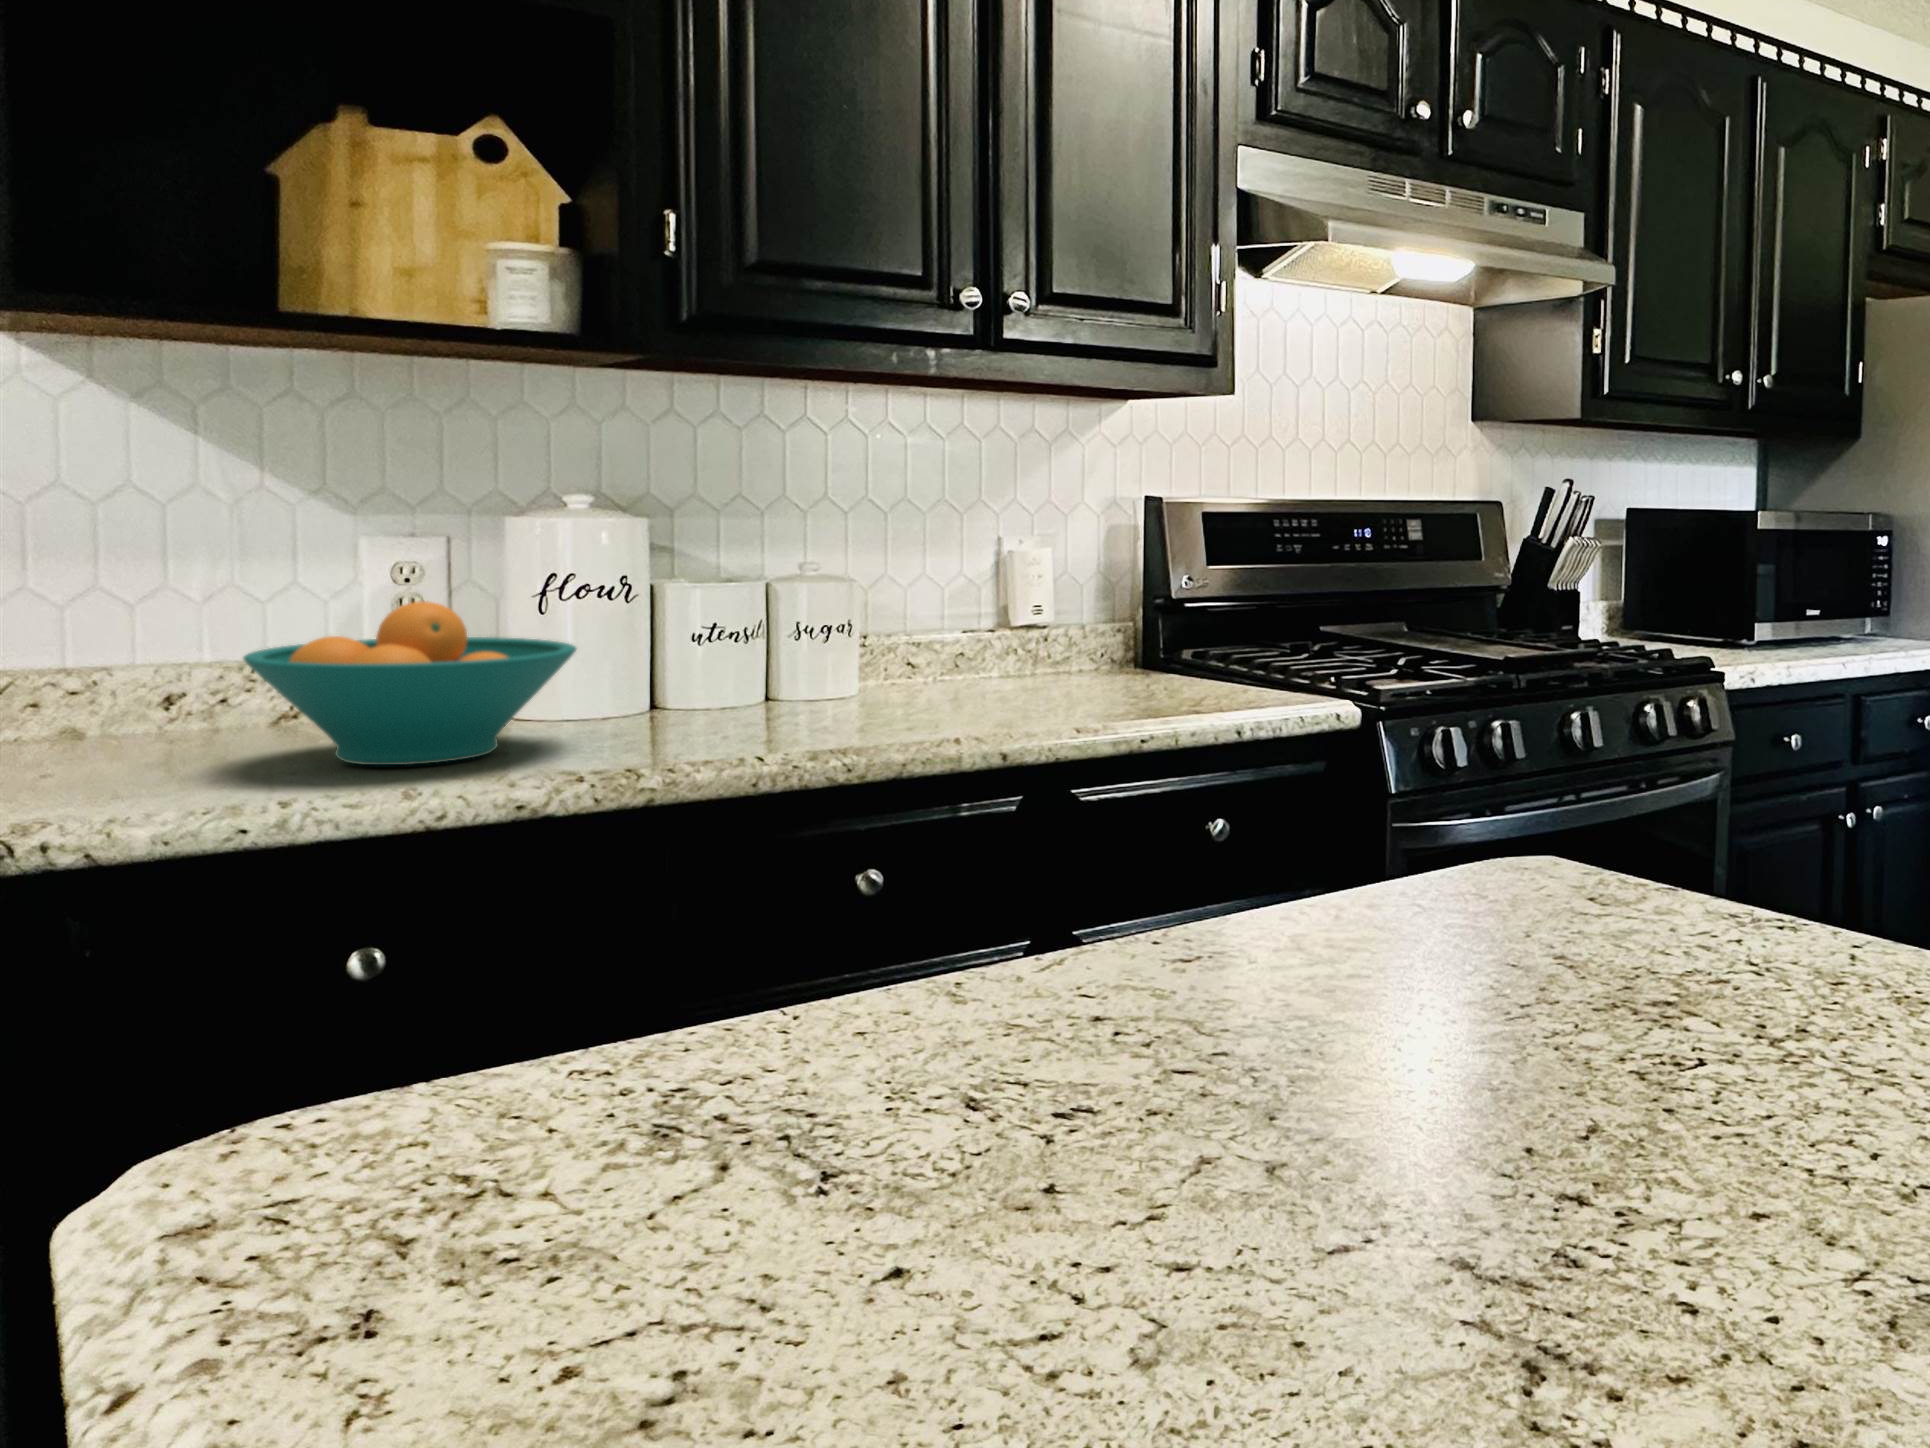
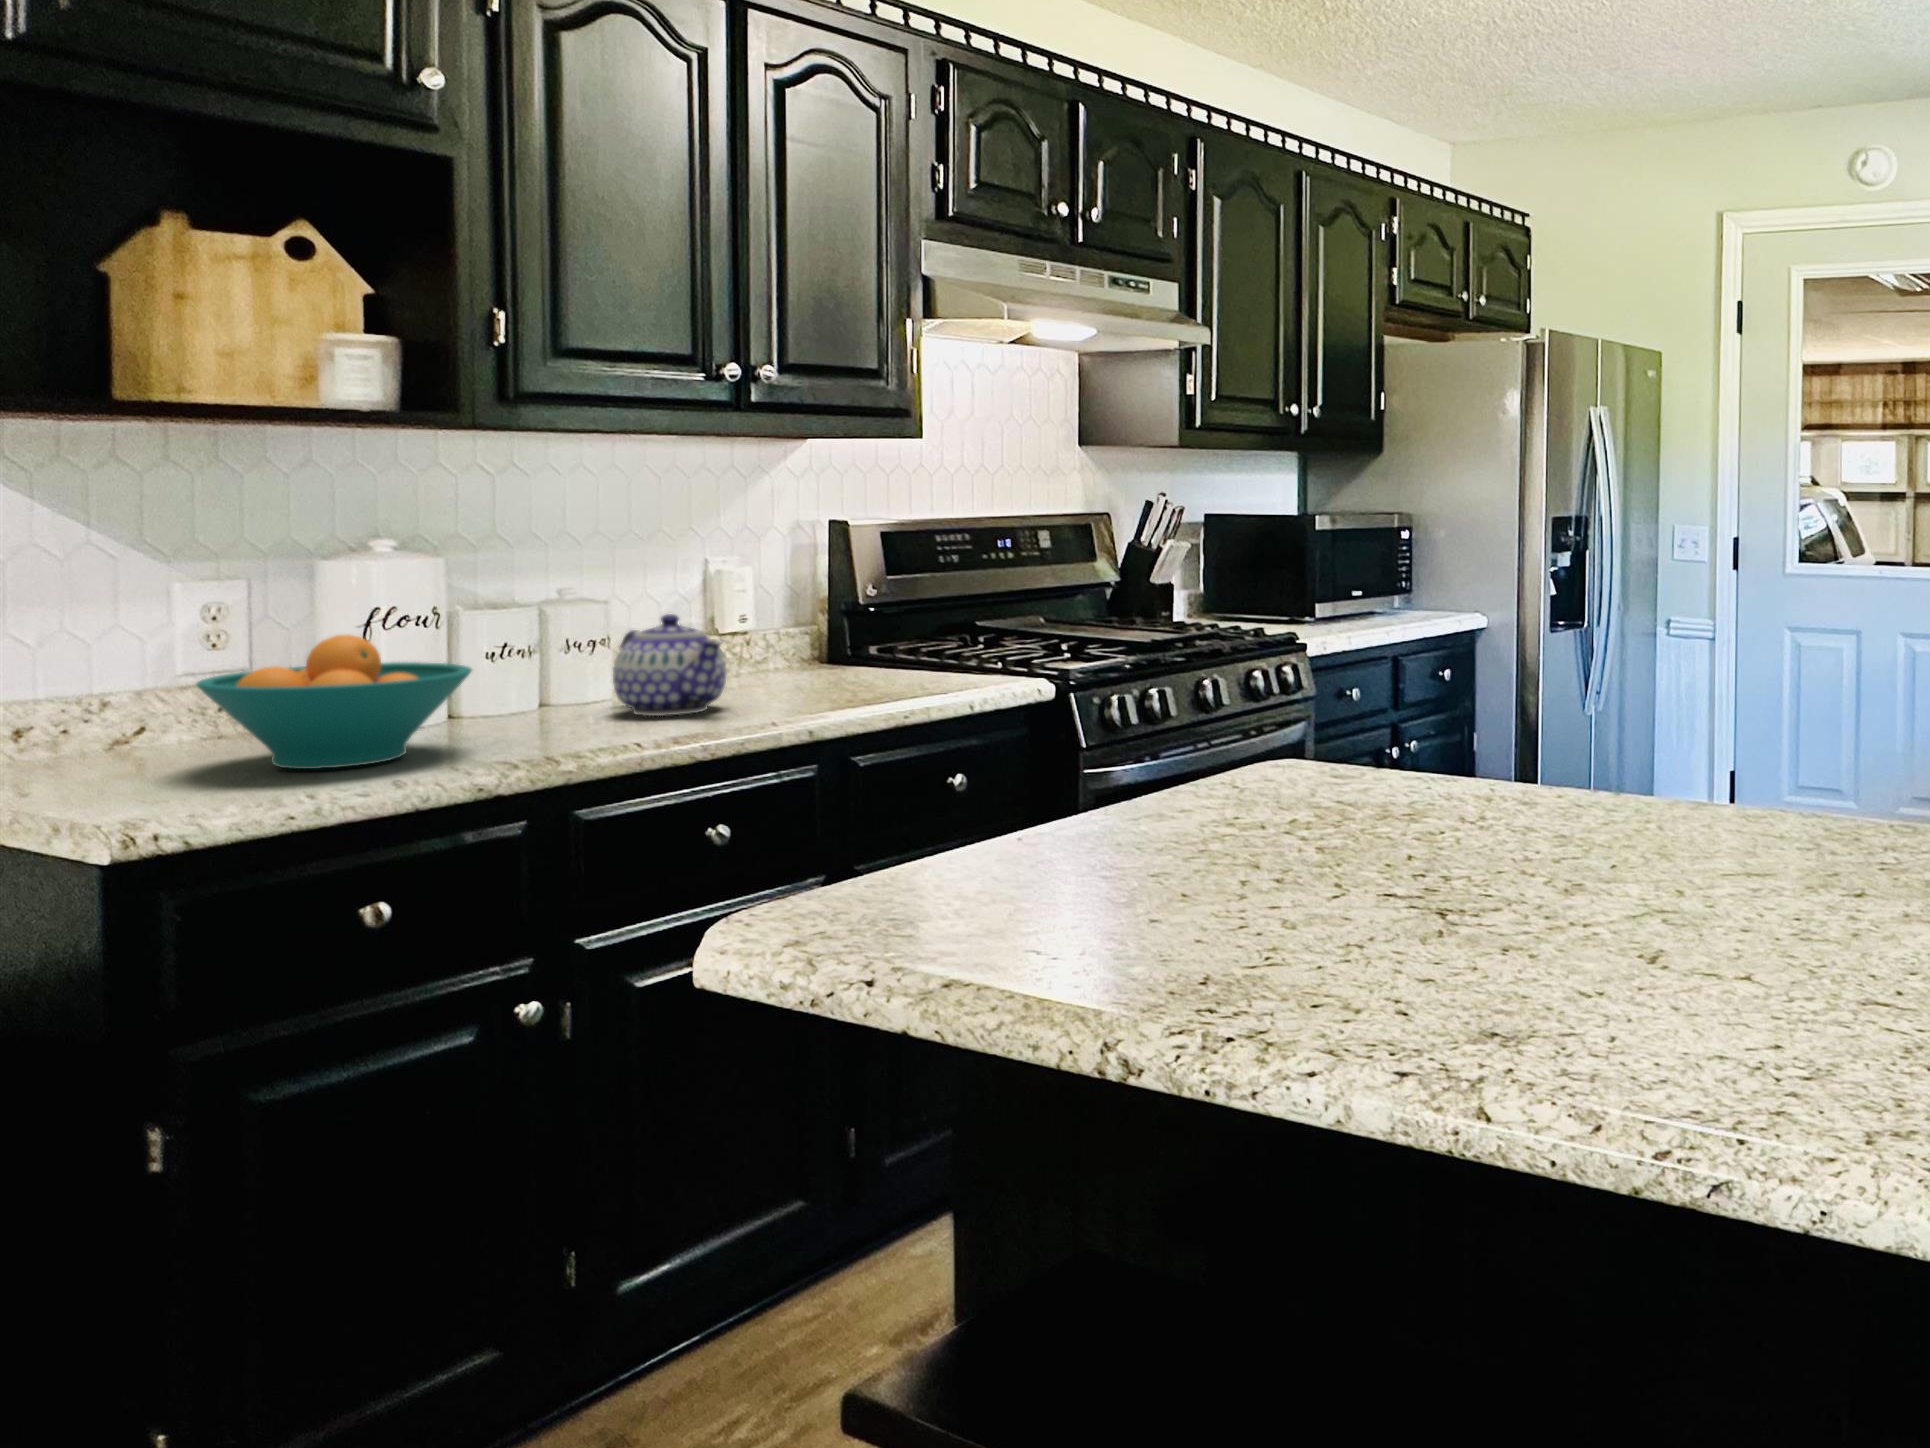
teapot: none [797,596,931,721] -> present [613,614,726,716]

